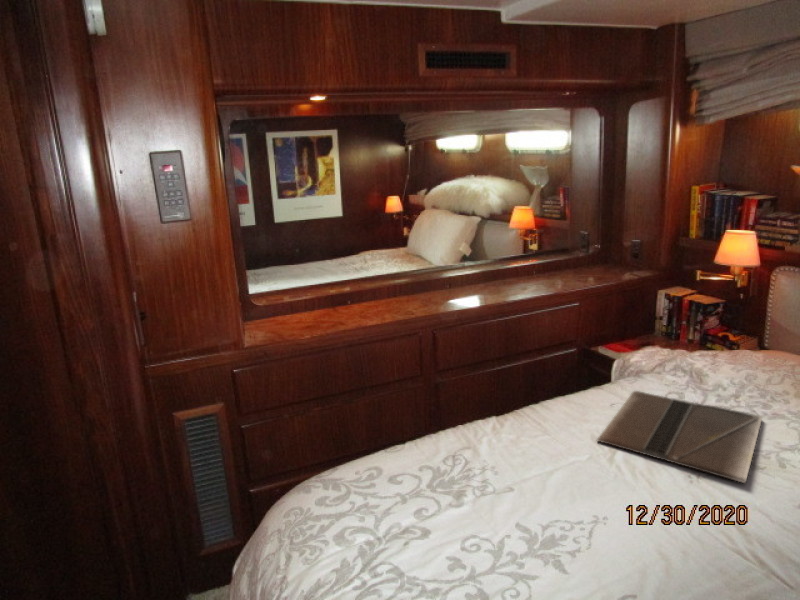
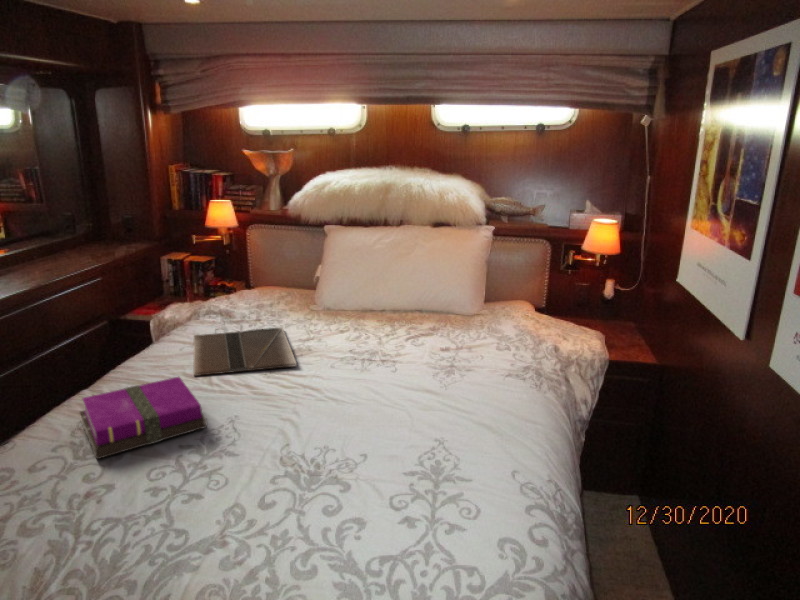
notebook: none [437,423,567,515] -> present [80,377,207,459]

